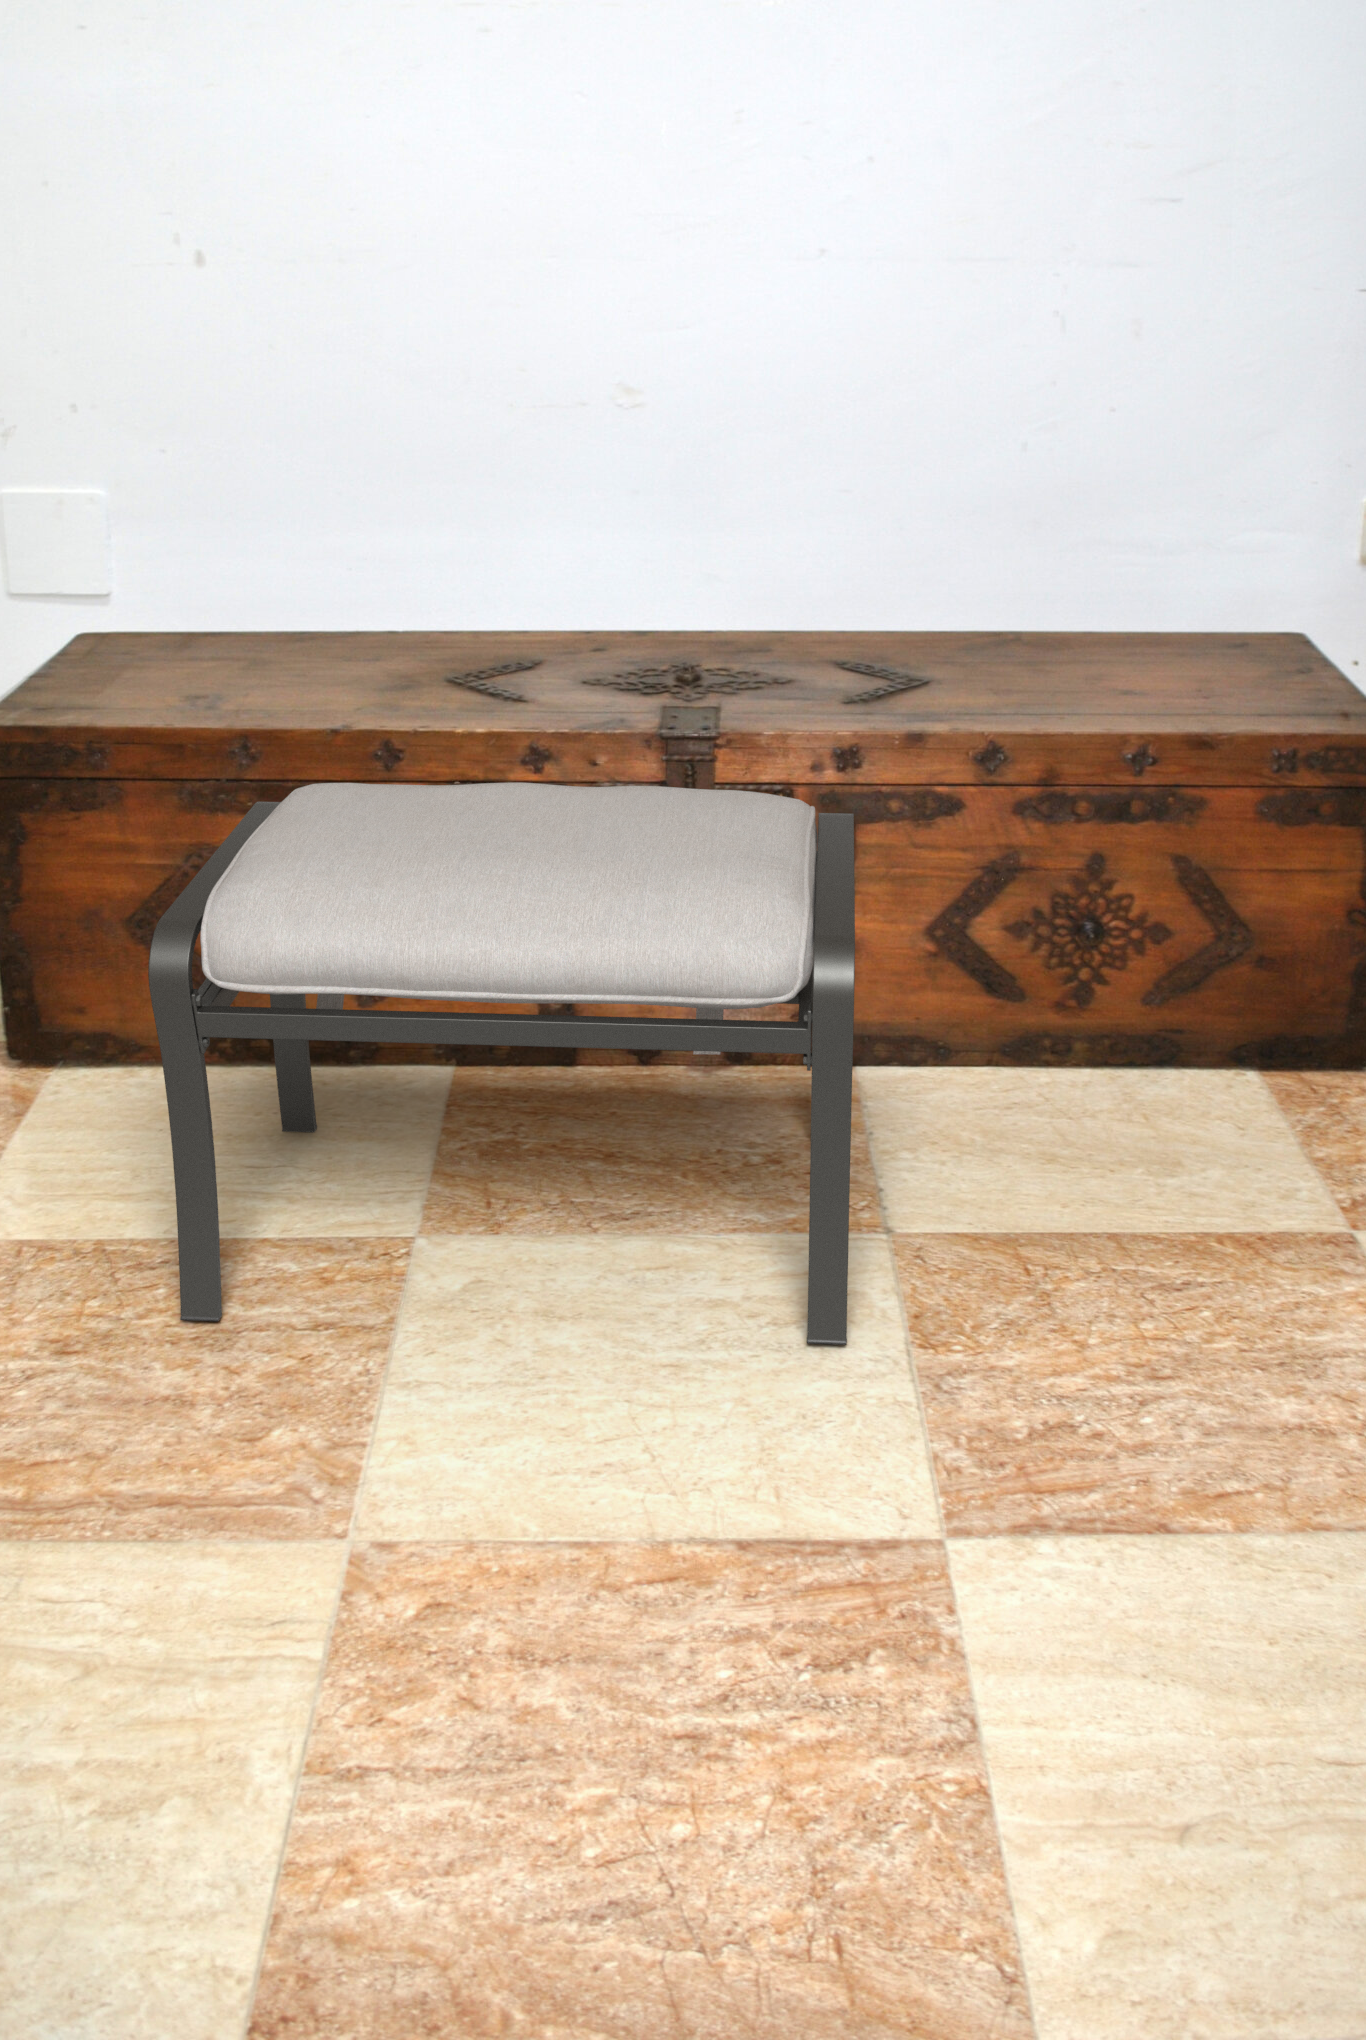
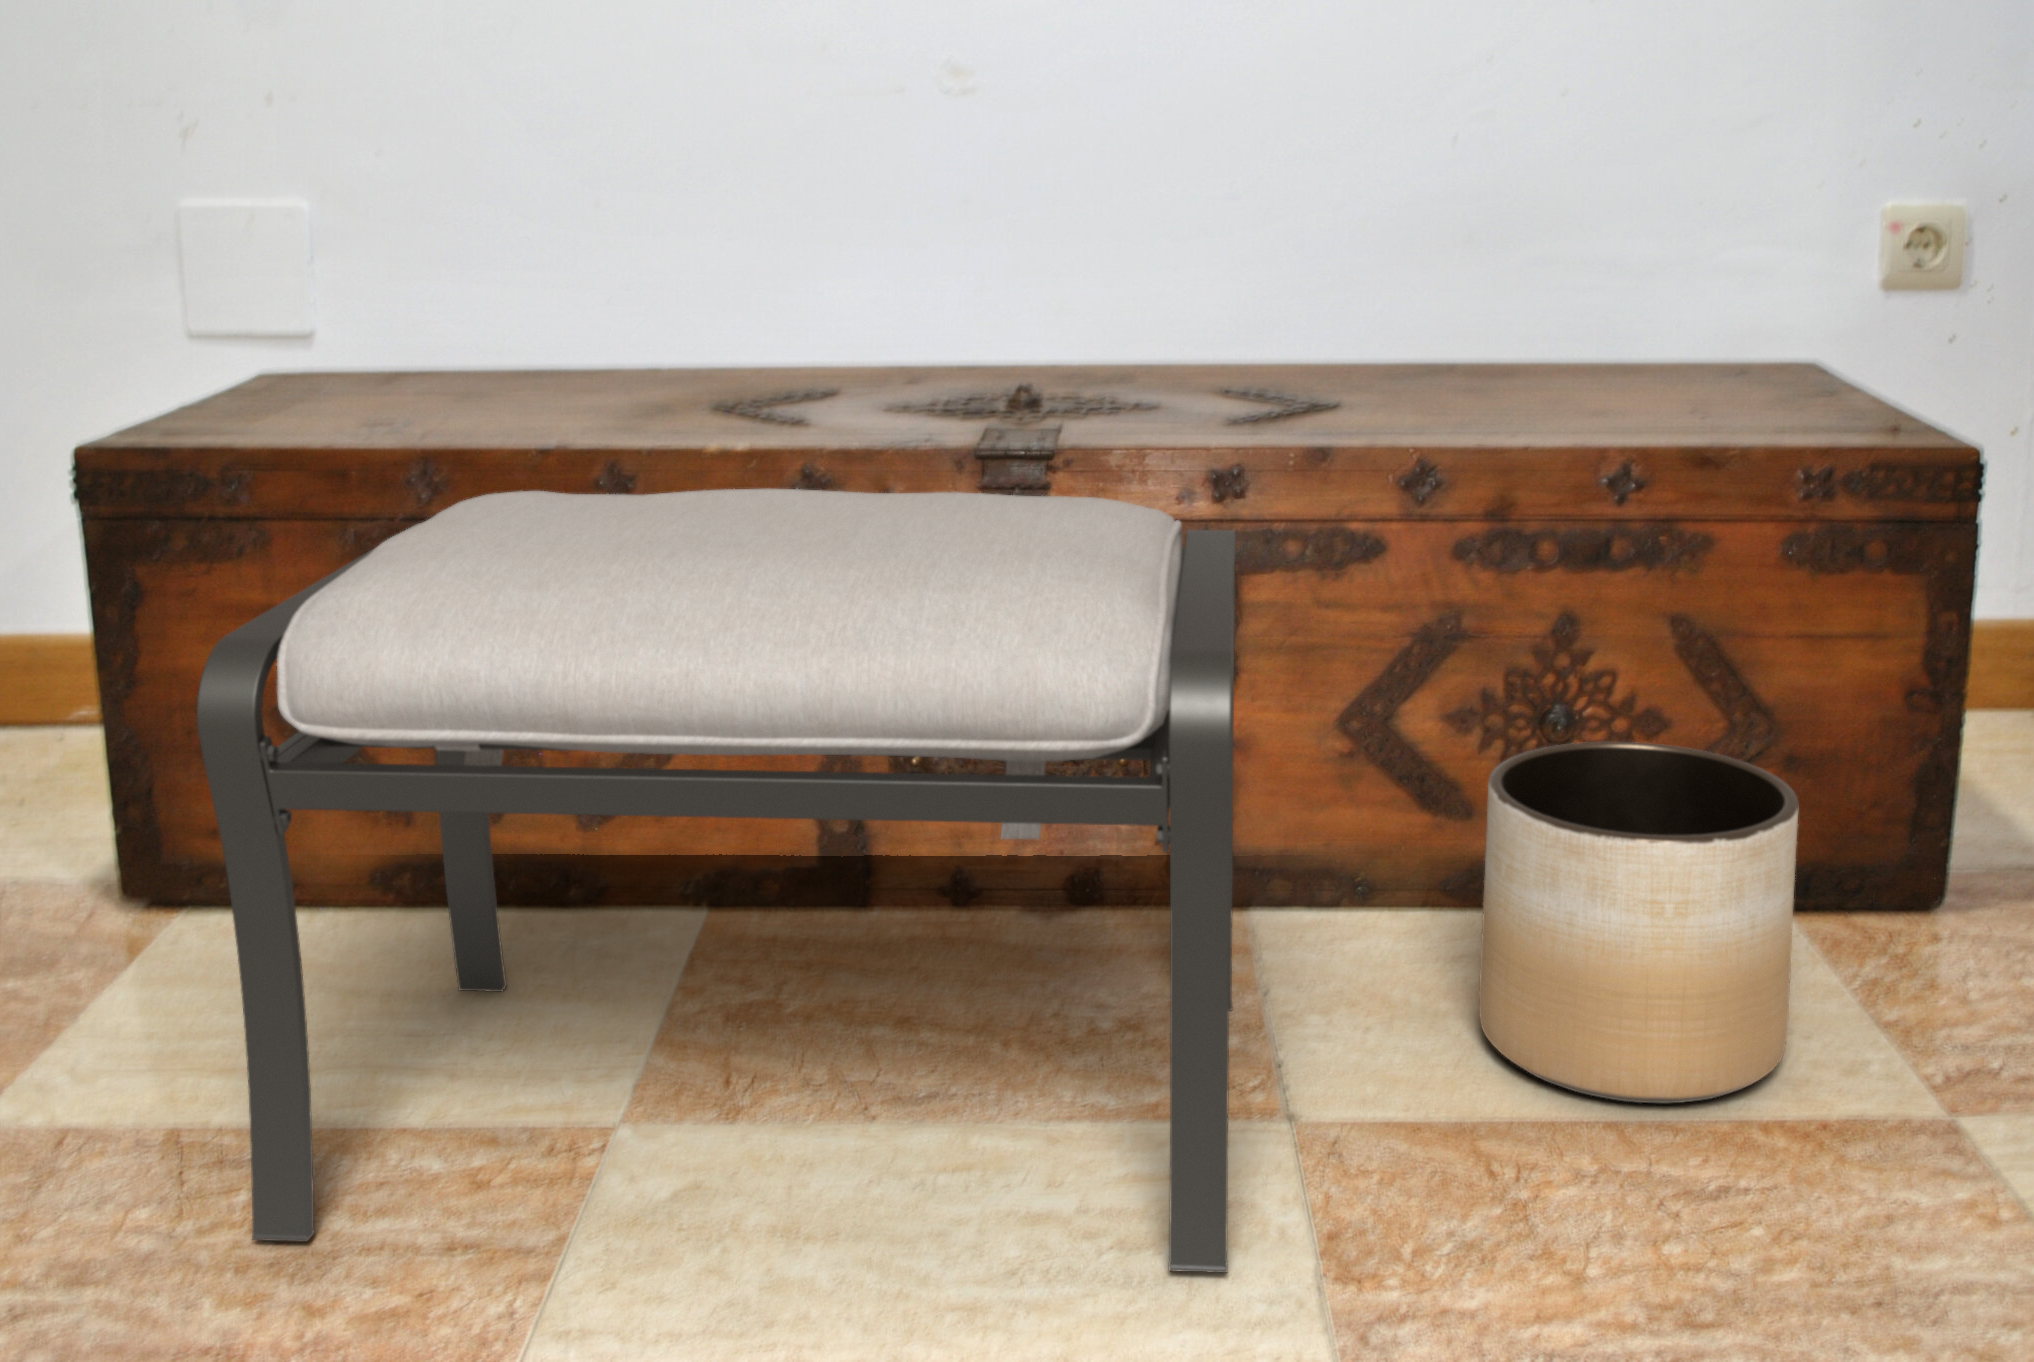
planter: none [1024,959,1253,1223] -> present [1479,742,1798,1103]

